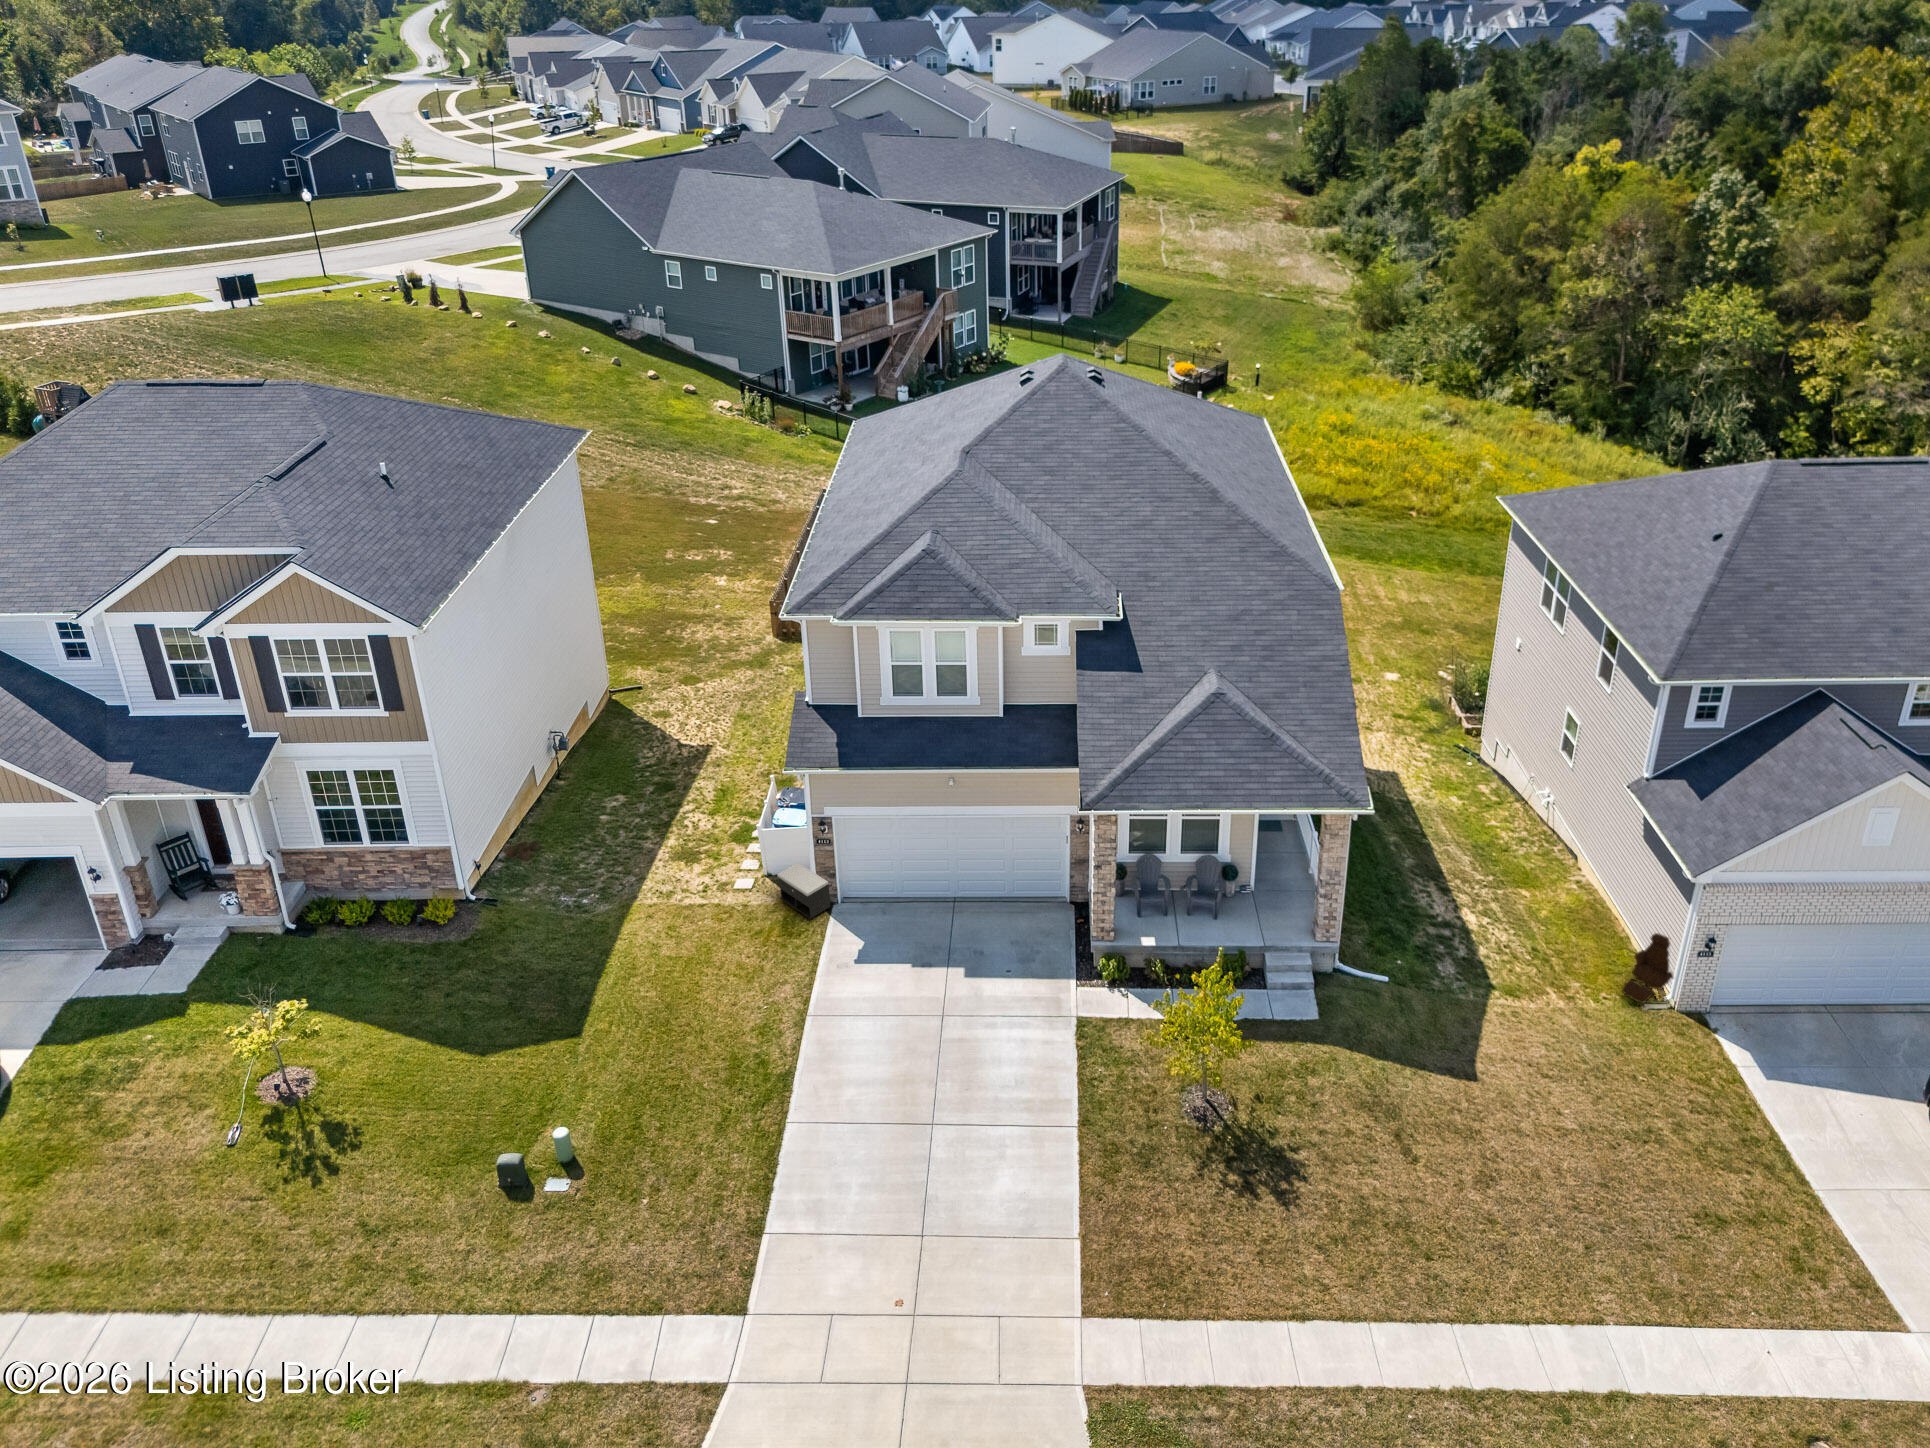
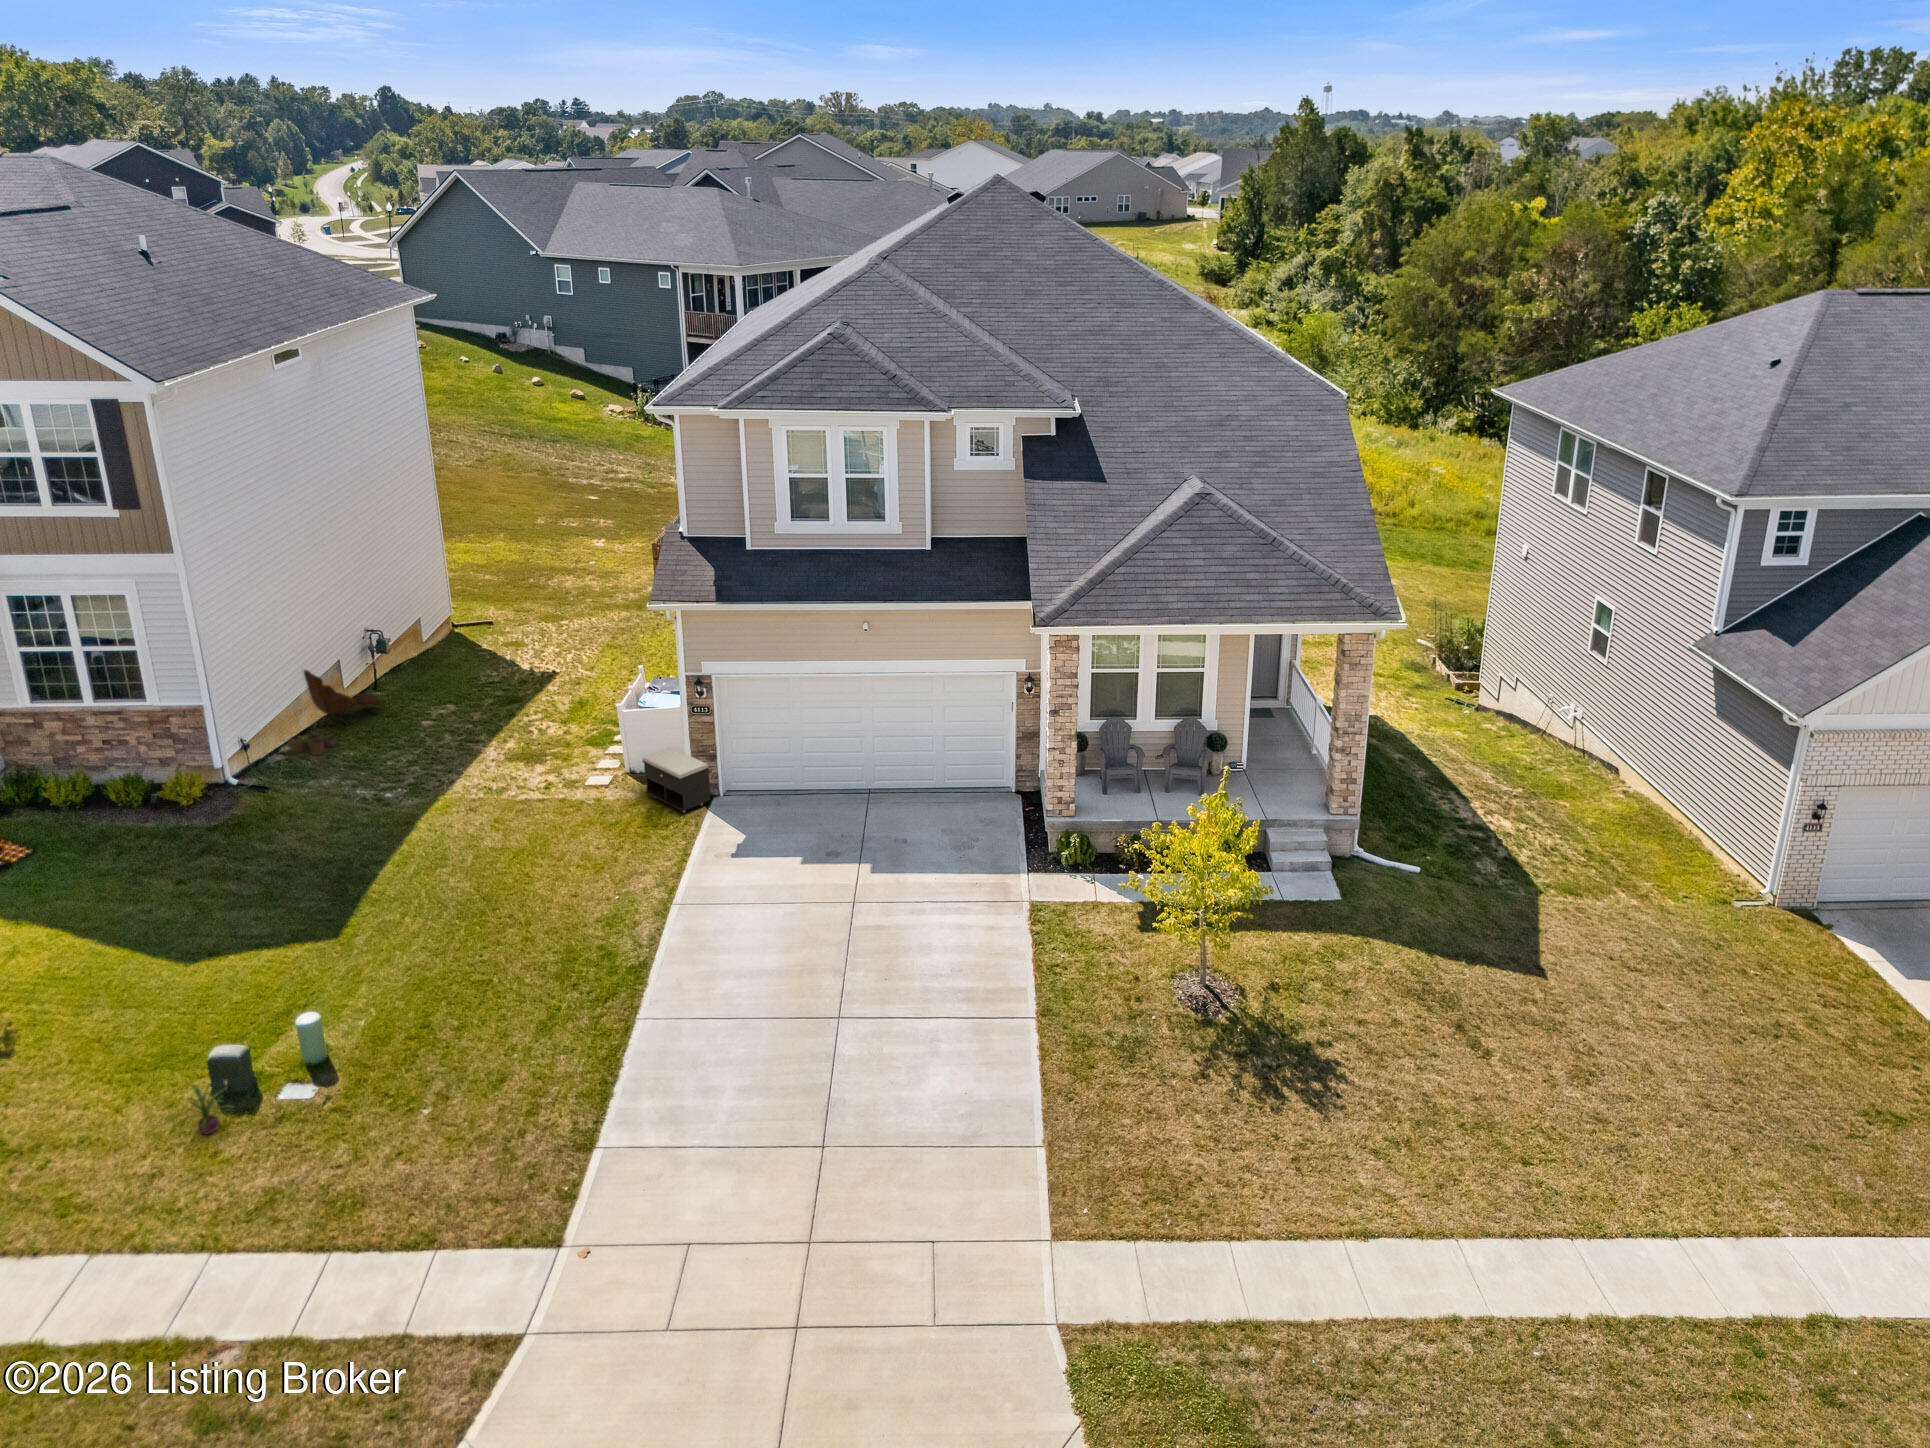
lounge chair: present [1622,933,1673,1004] -> present [304,670,381,726]
decorative plant: none [484,1188,524,1223] -> present [178,1084,220,1134]

